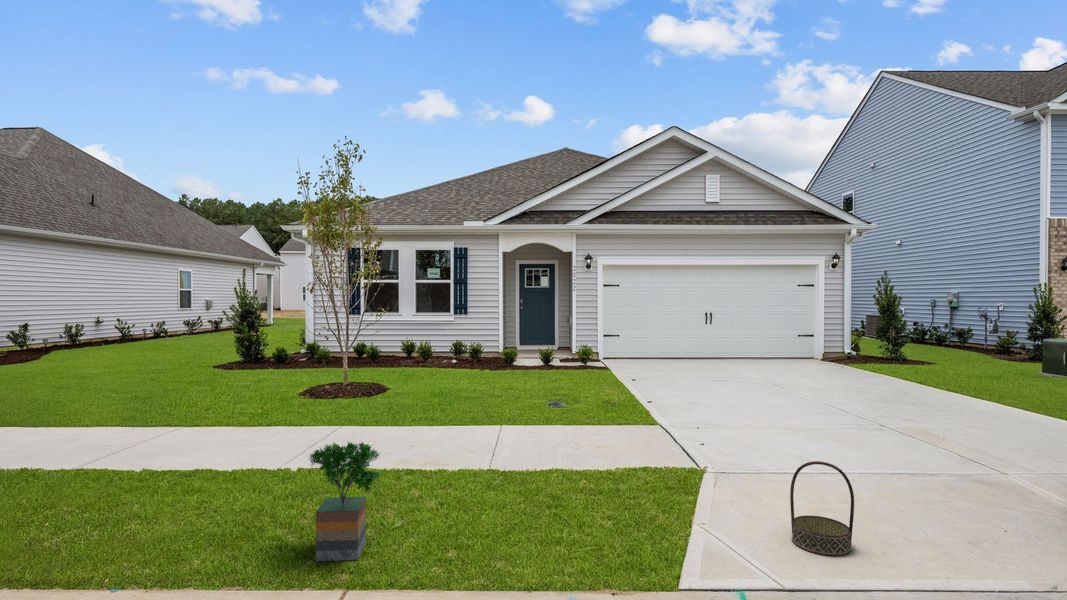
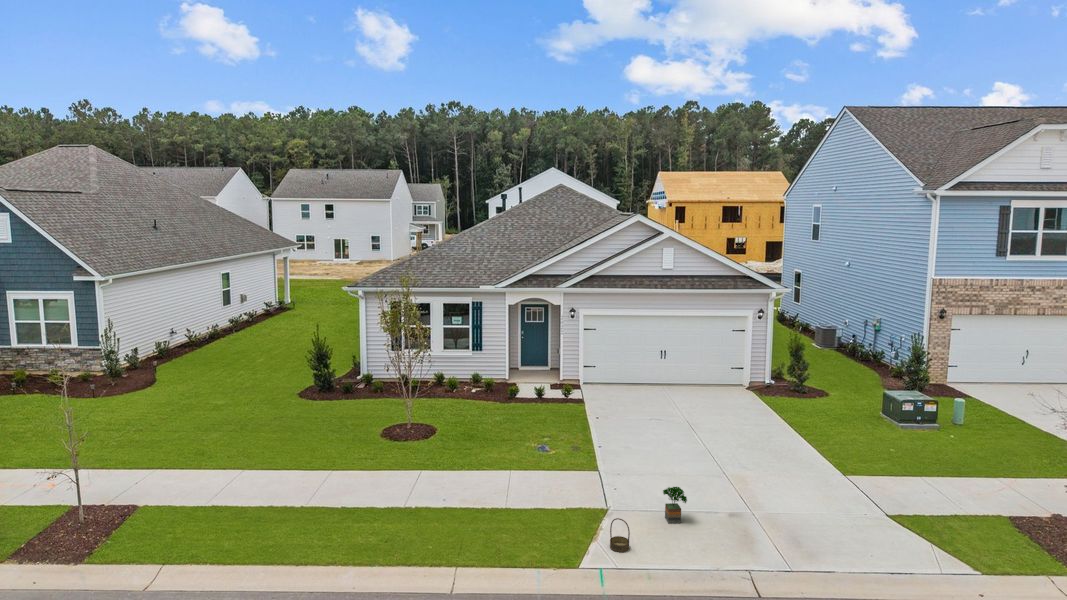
potted tree: present [310,442,381,561] -> present [663,487,687,524]

